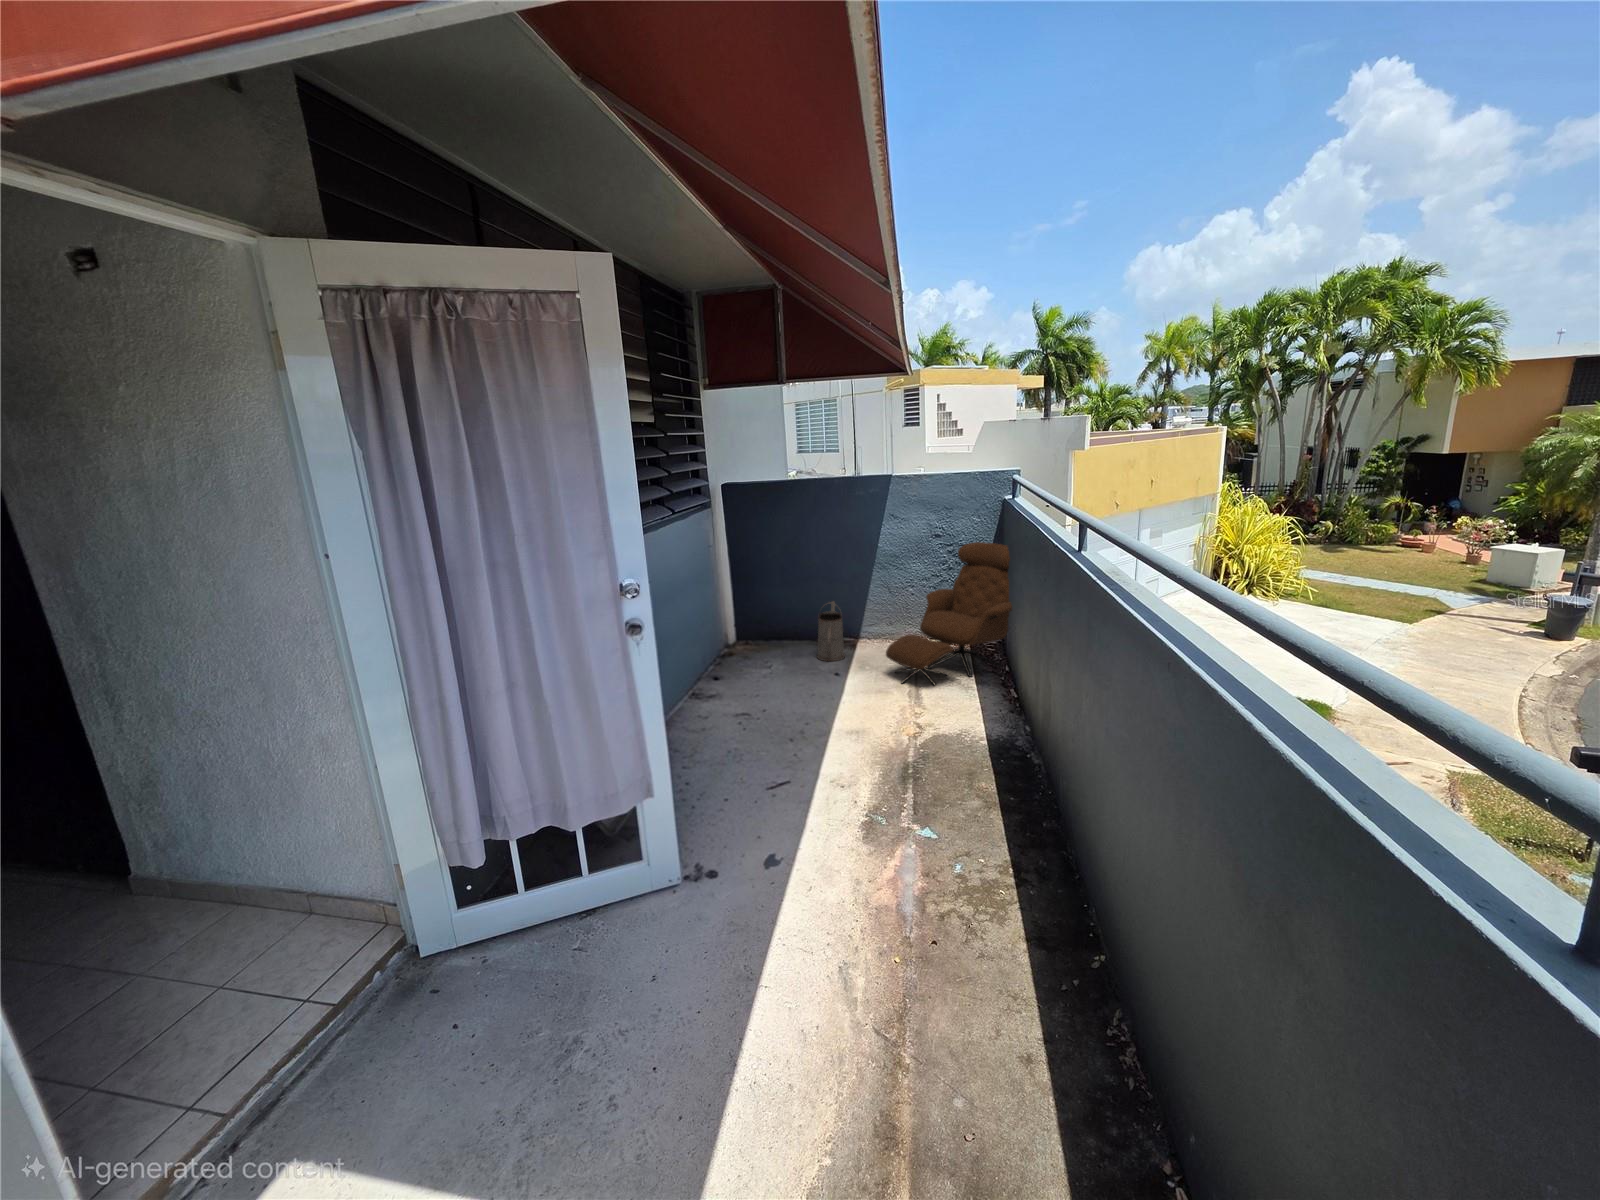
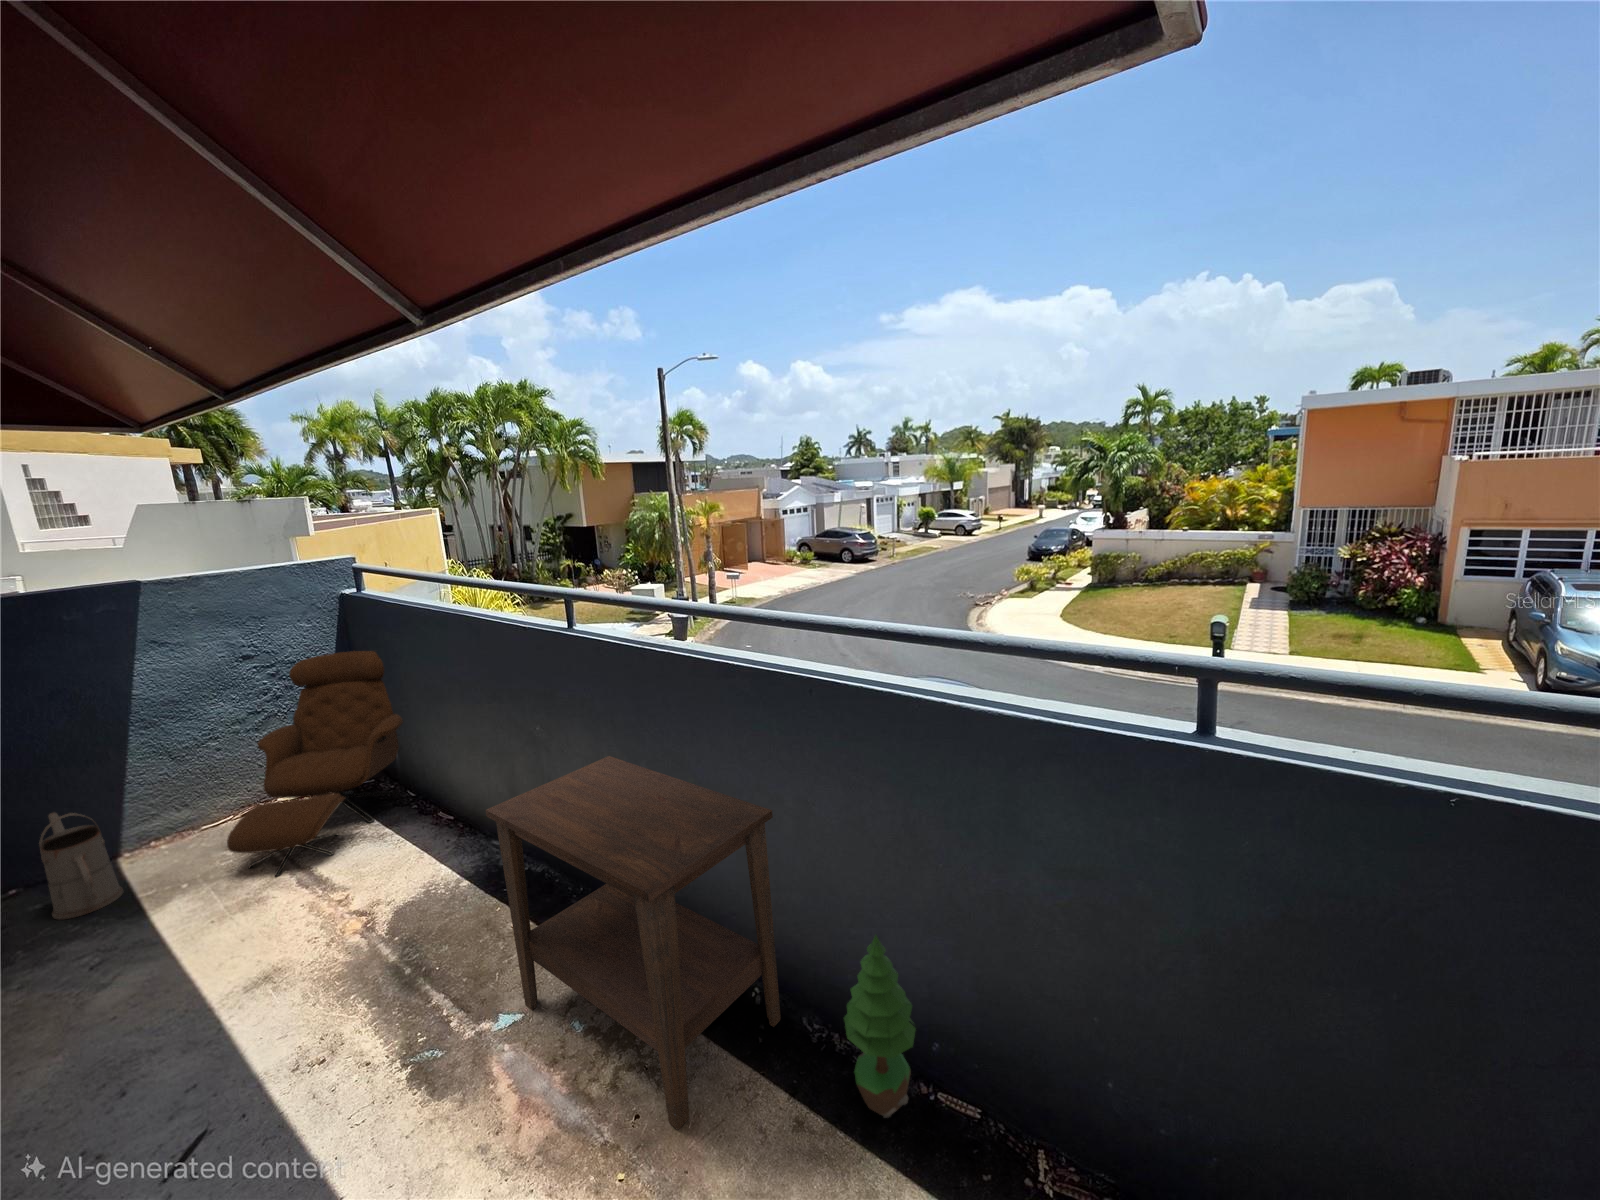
side table: none [944,672,1127,992] -> present [486,756,781,1130]
potted tree: none [1074,940,1163,1137] -> present [844,935,916,1118]

